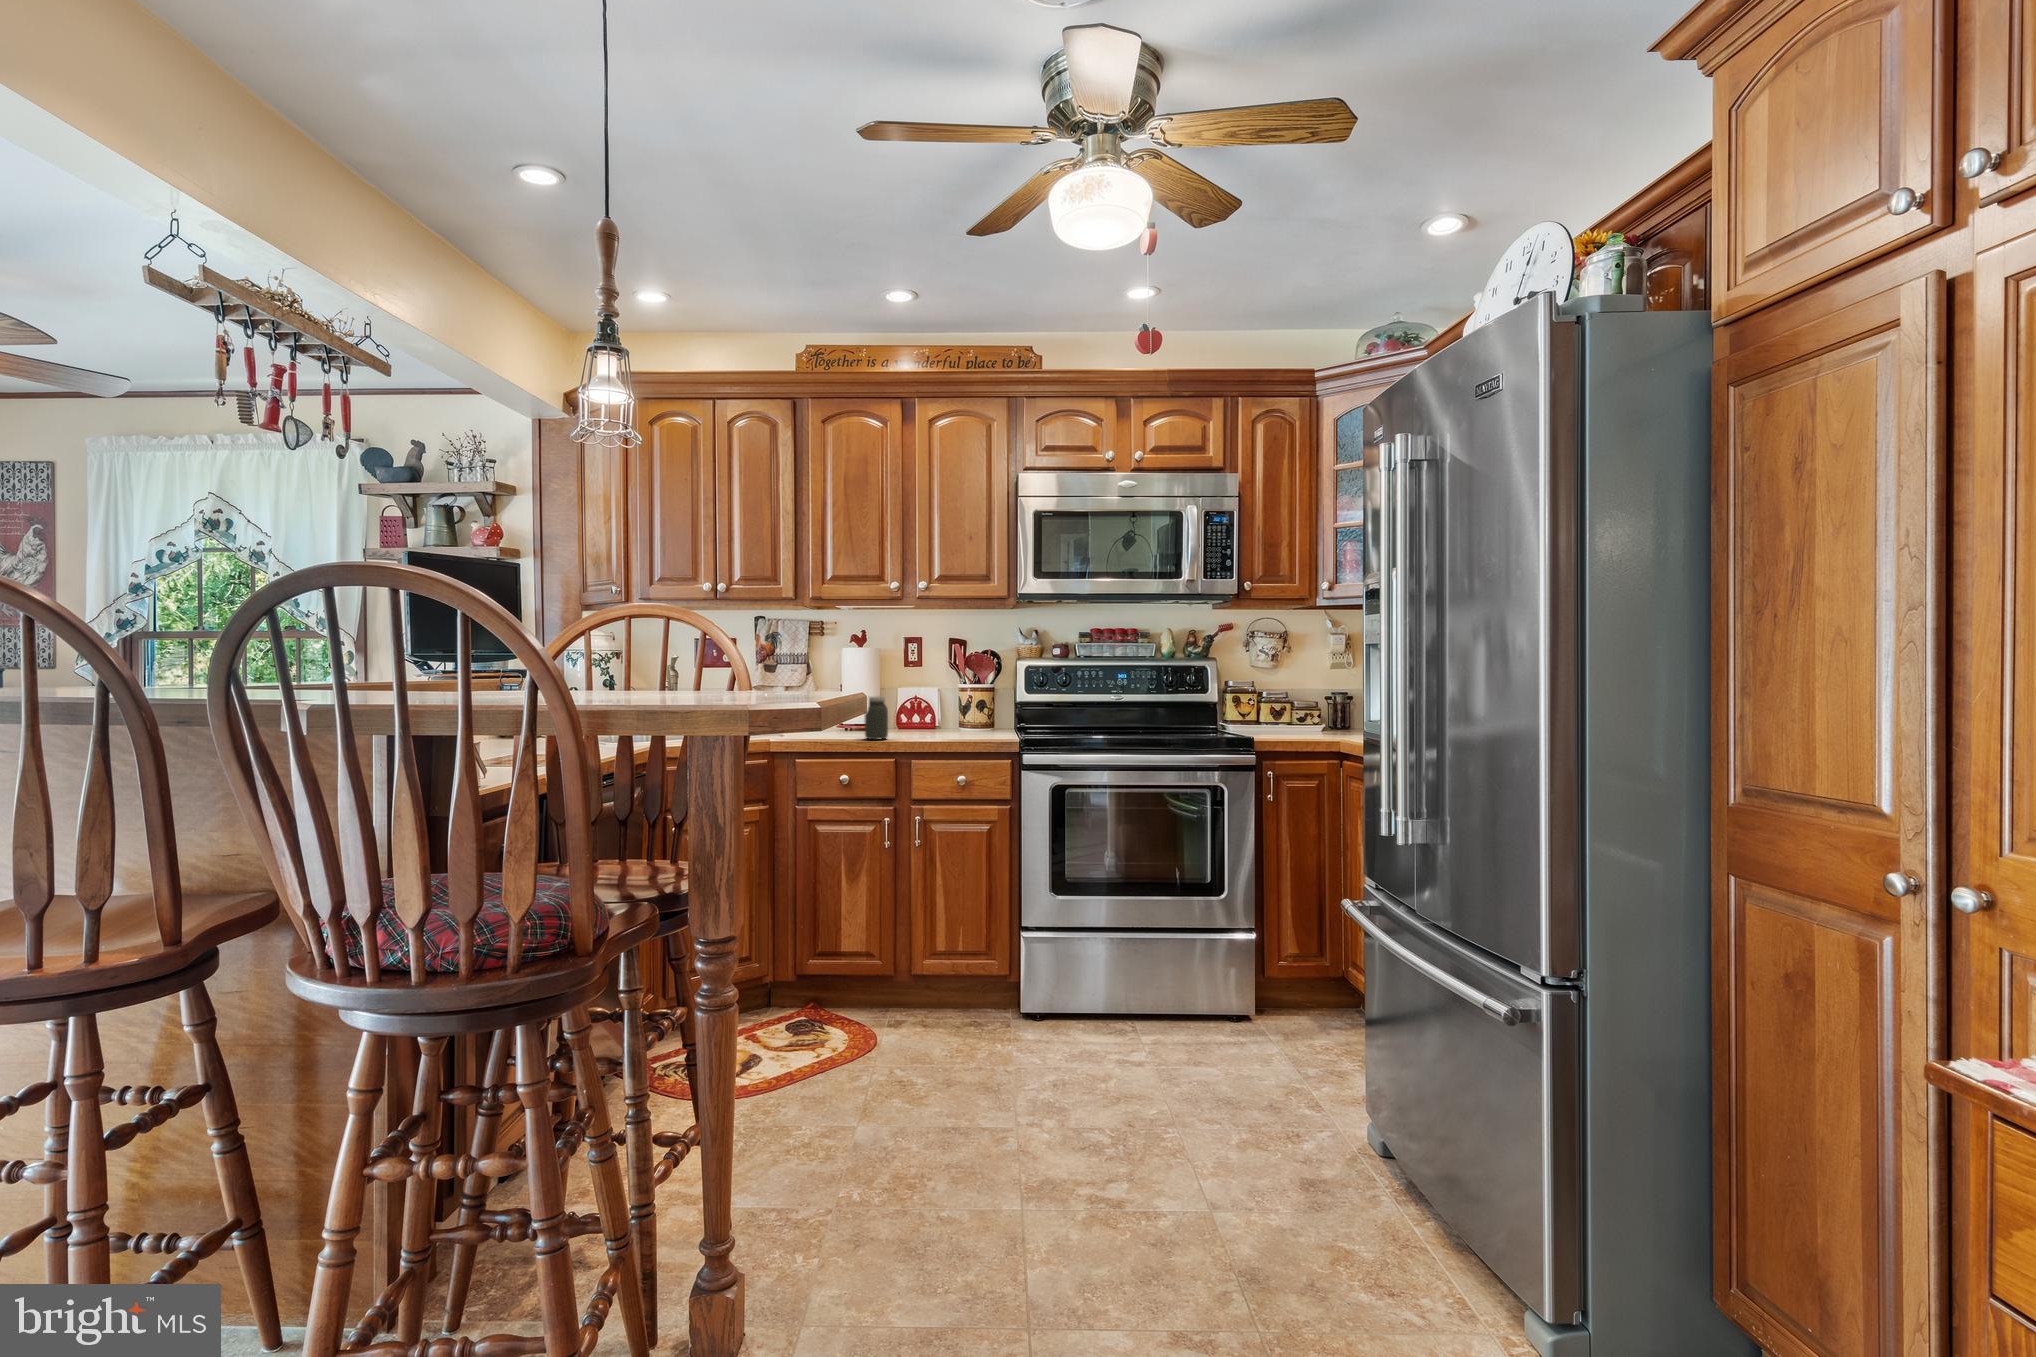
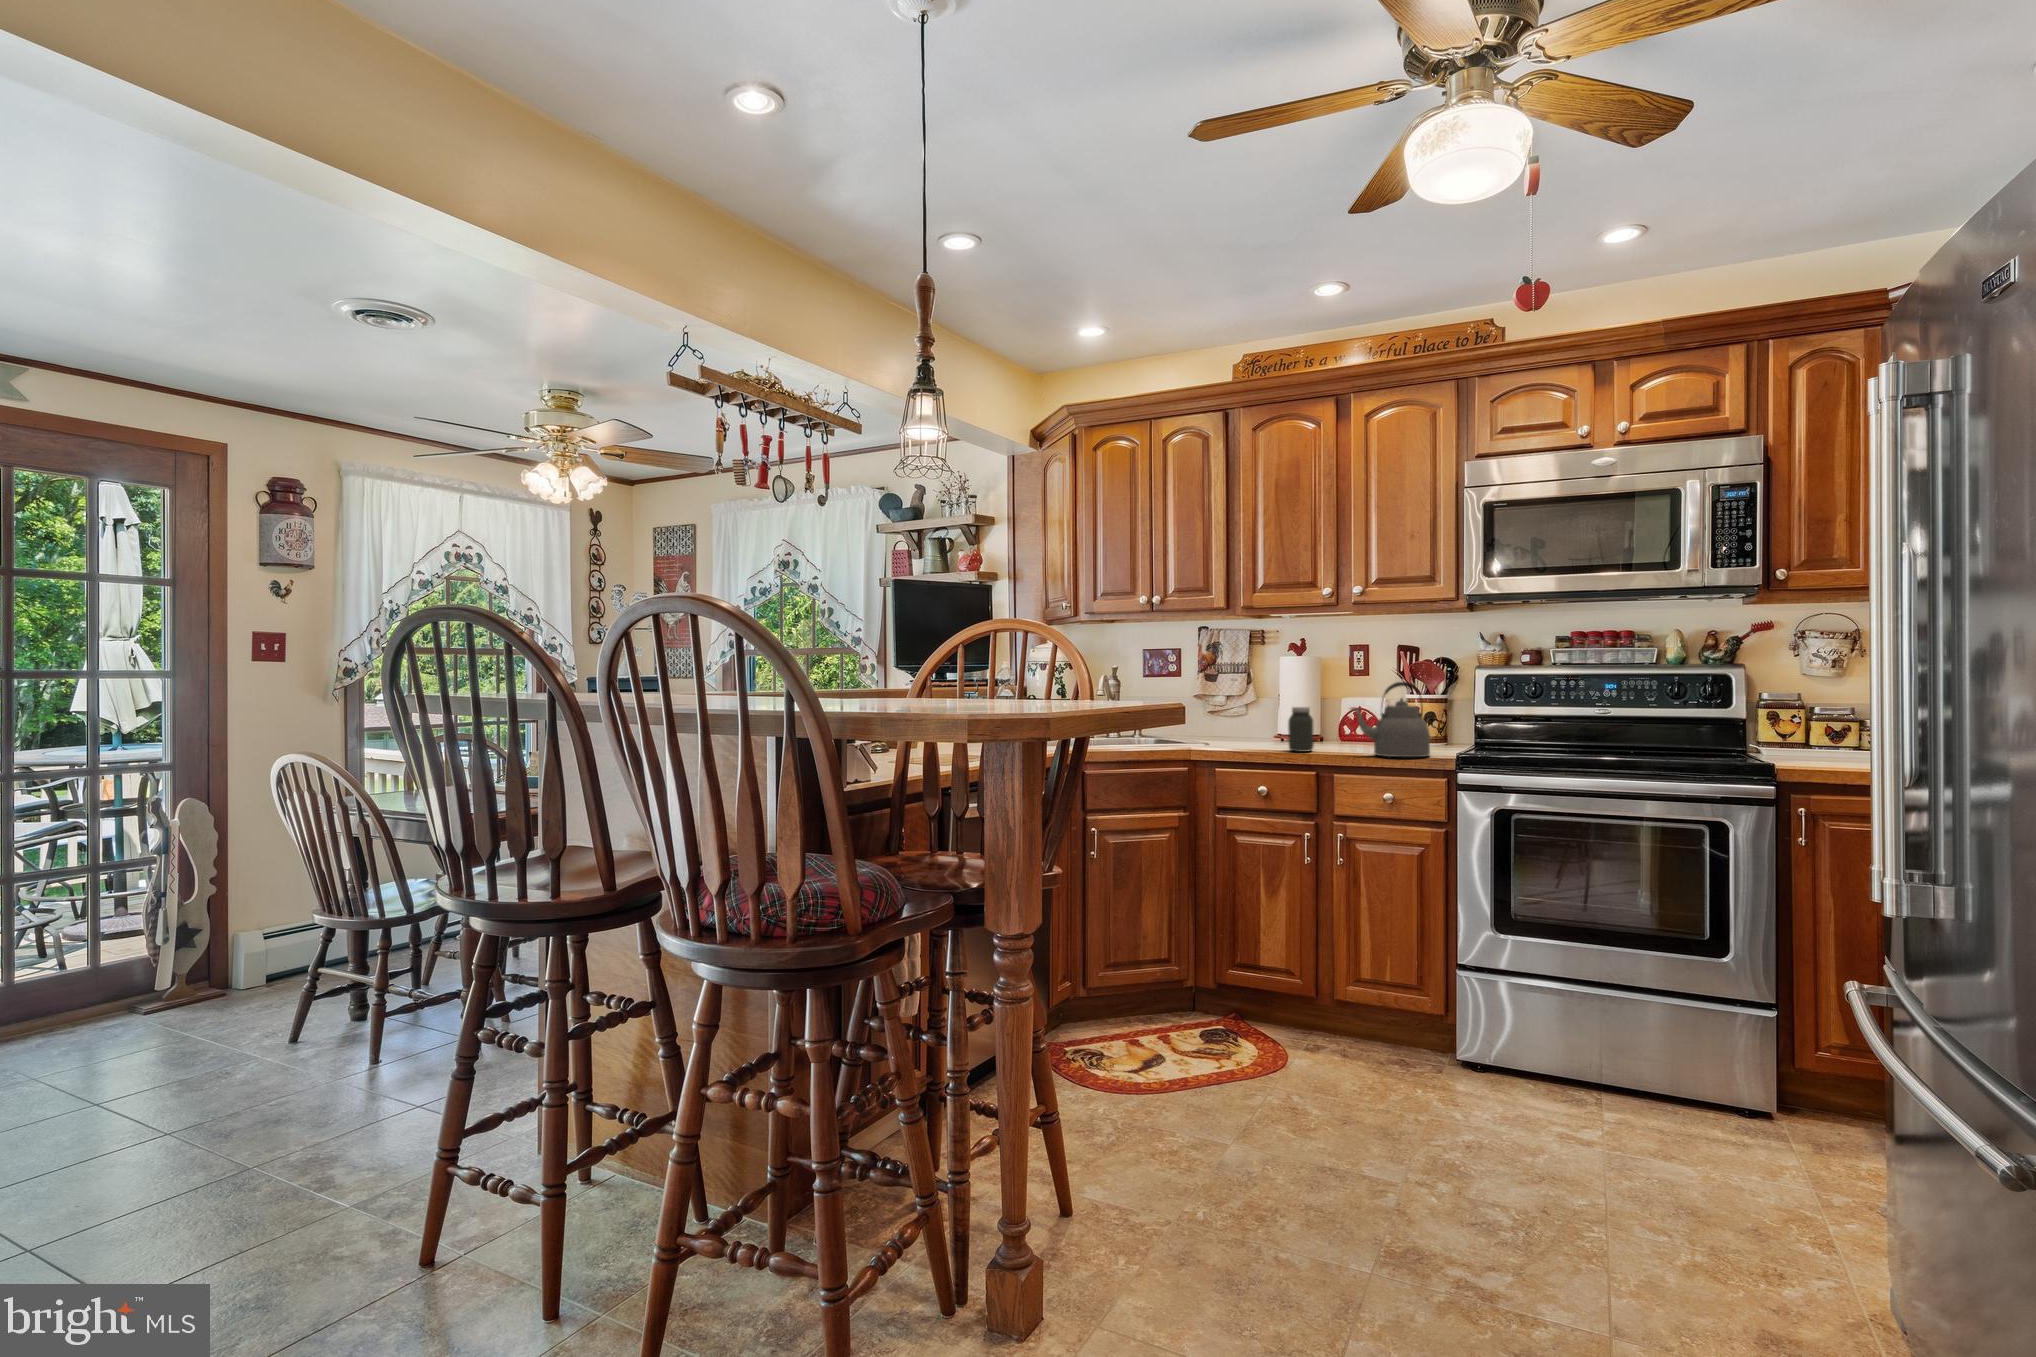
kettle: none [925,672,995,741] -> present [1351,682,1430,757]

